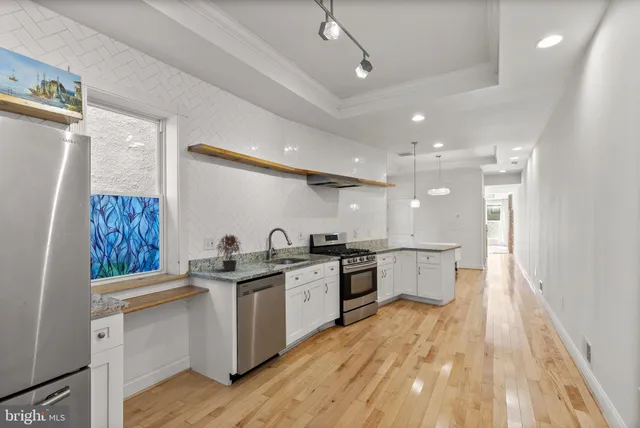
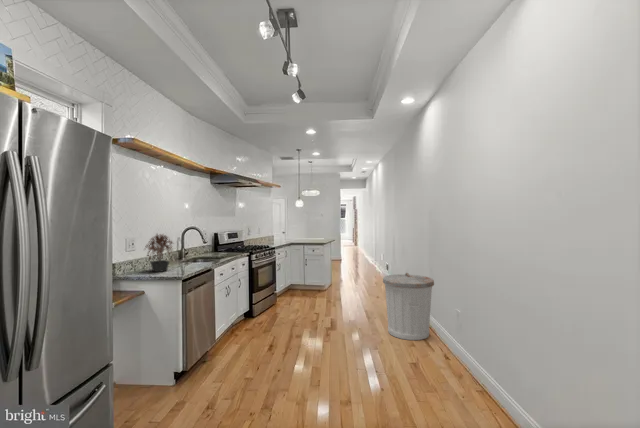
trash can: none [498,299,590,408] -> present [383,273,434,340]

